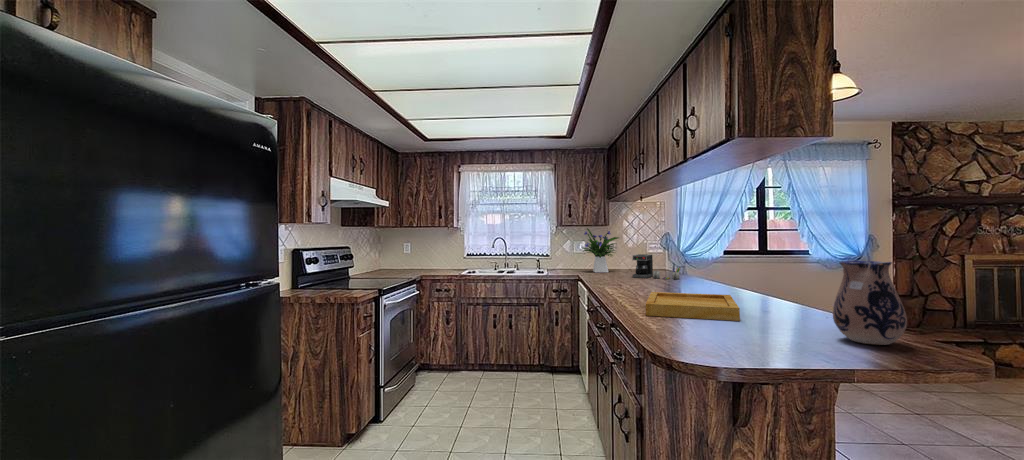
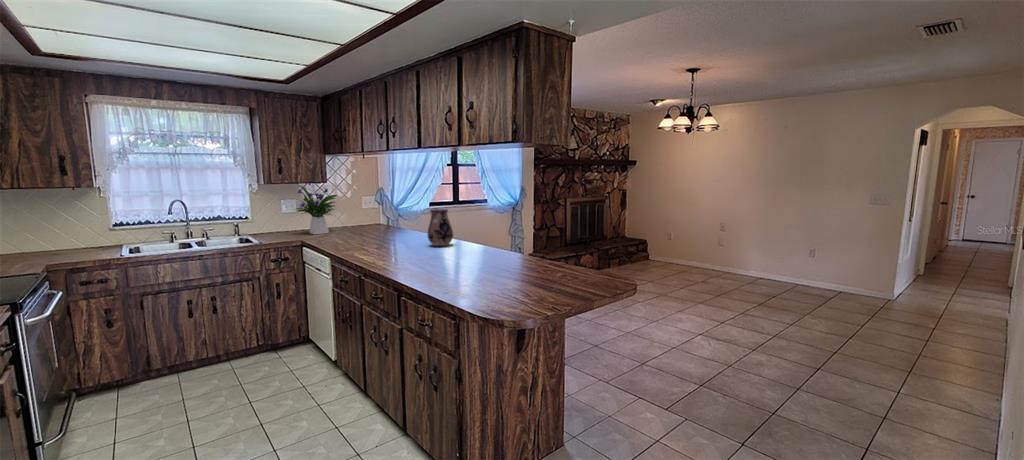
coffee maker: present [632,254,681,279] -> none [362,213,409,238]
ceramic pitcher: present [833,260,907,345] -> present [428,209,453,246]
tray: present [646,292,740,321] -> none [417,252,499,281]

